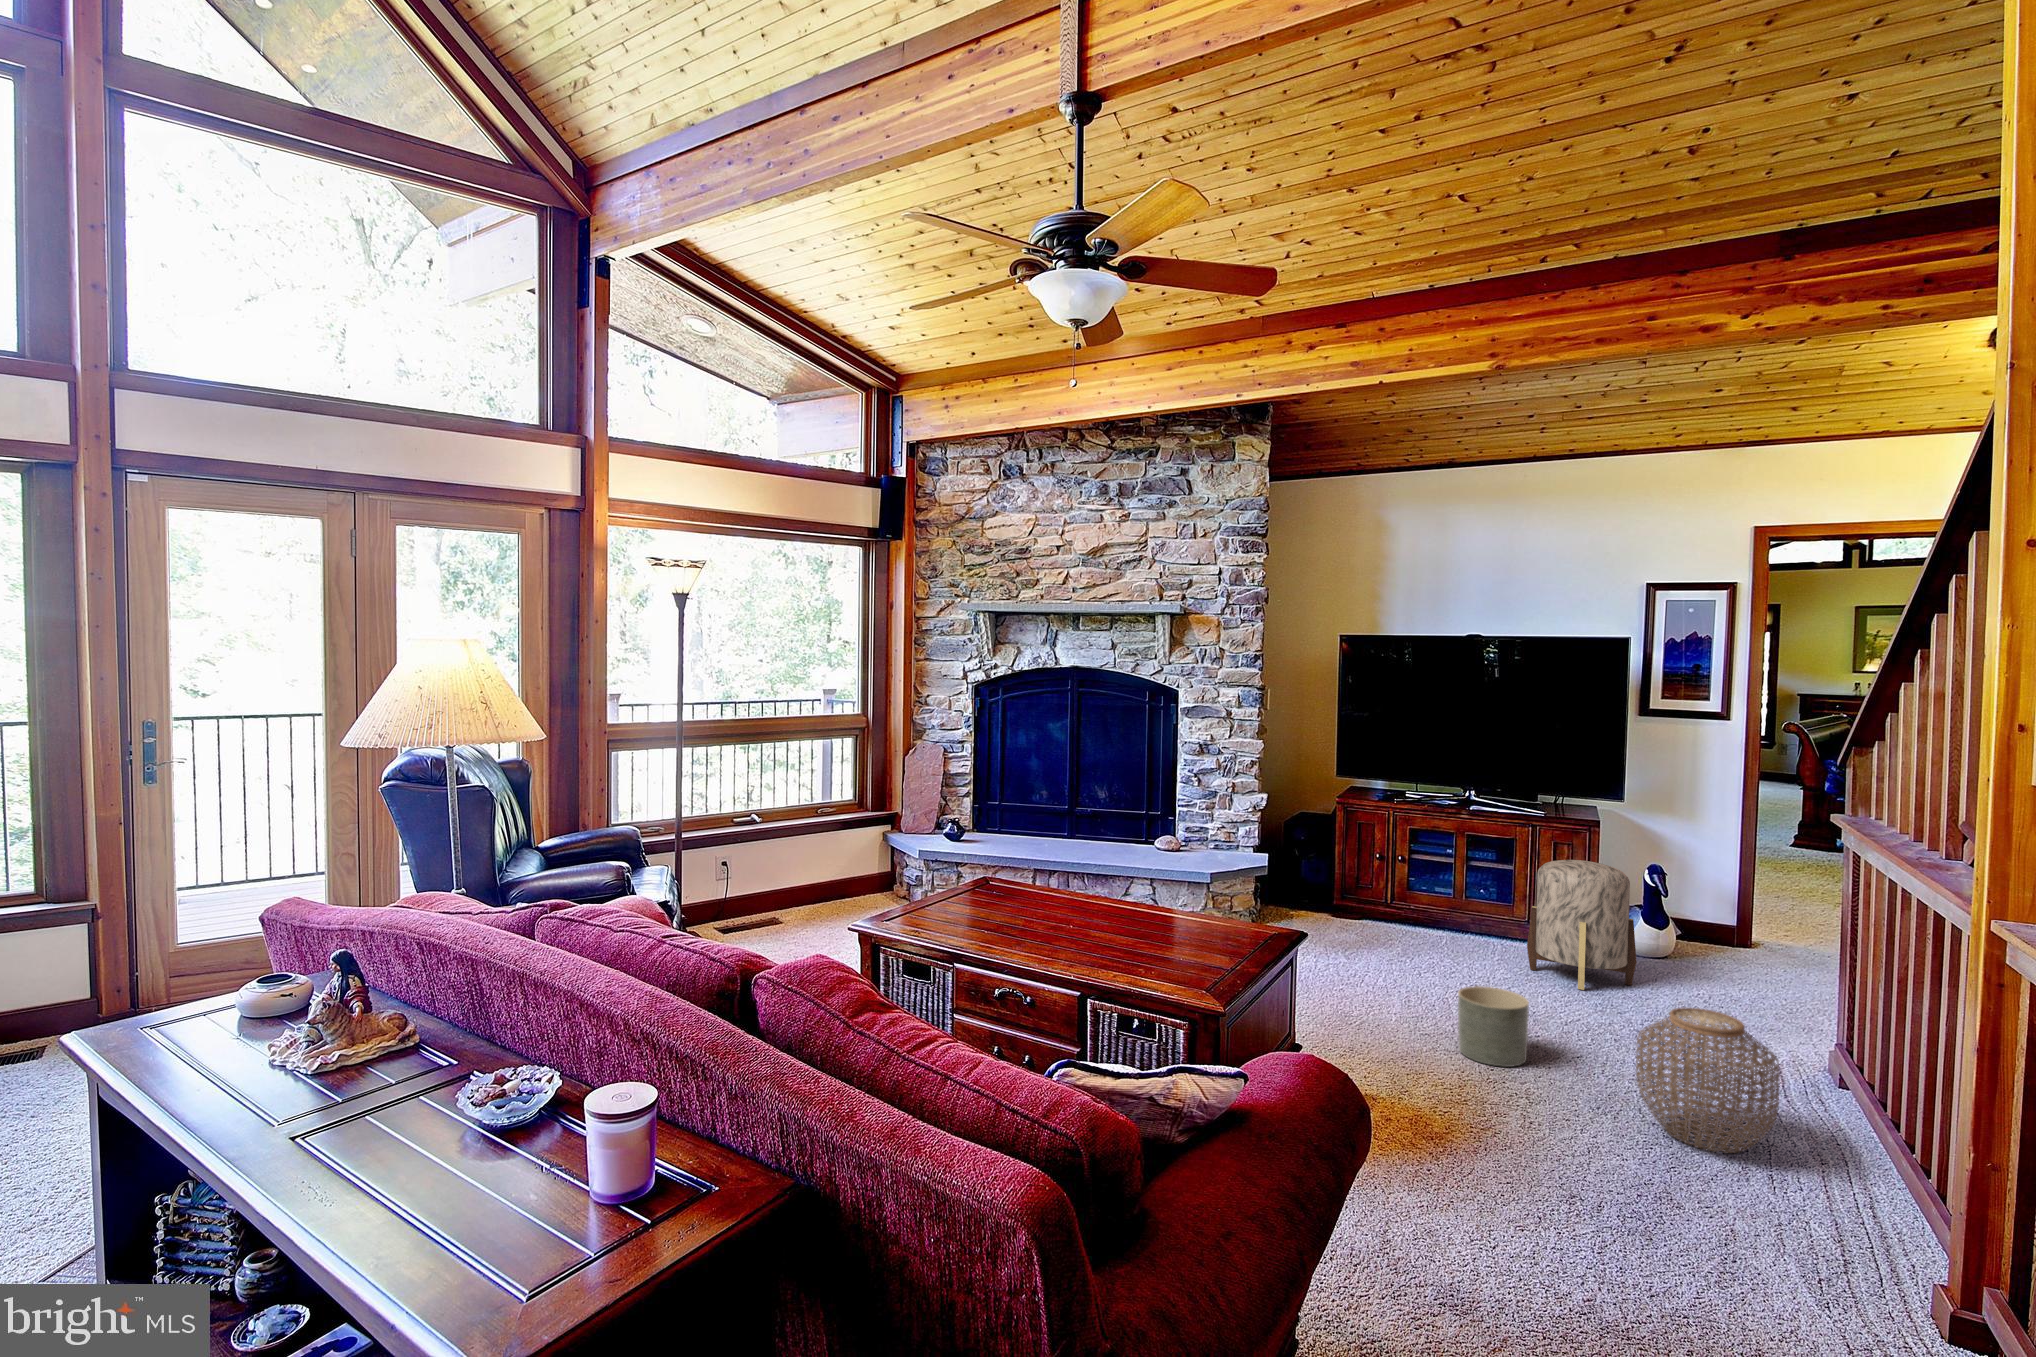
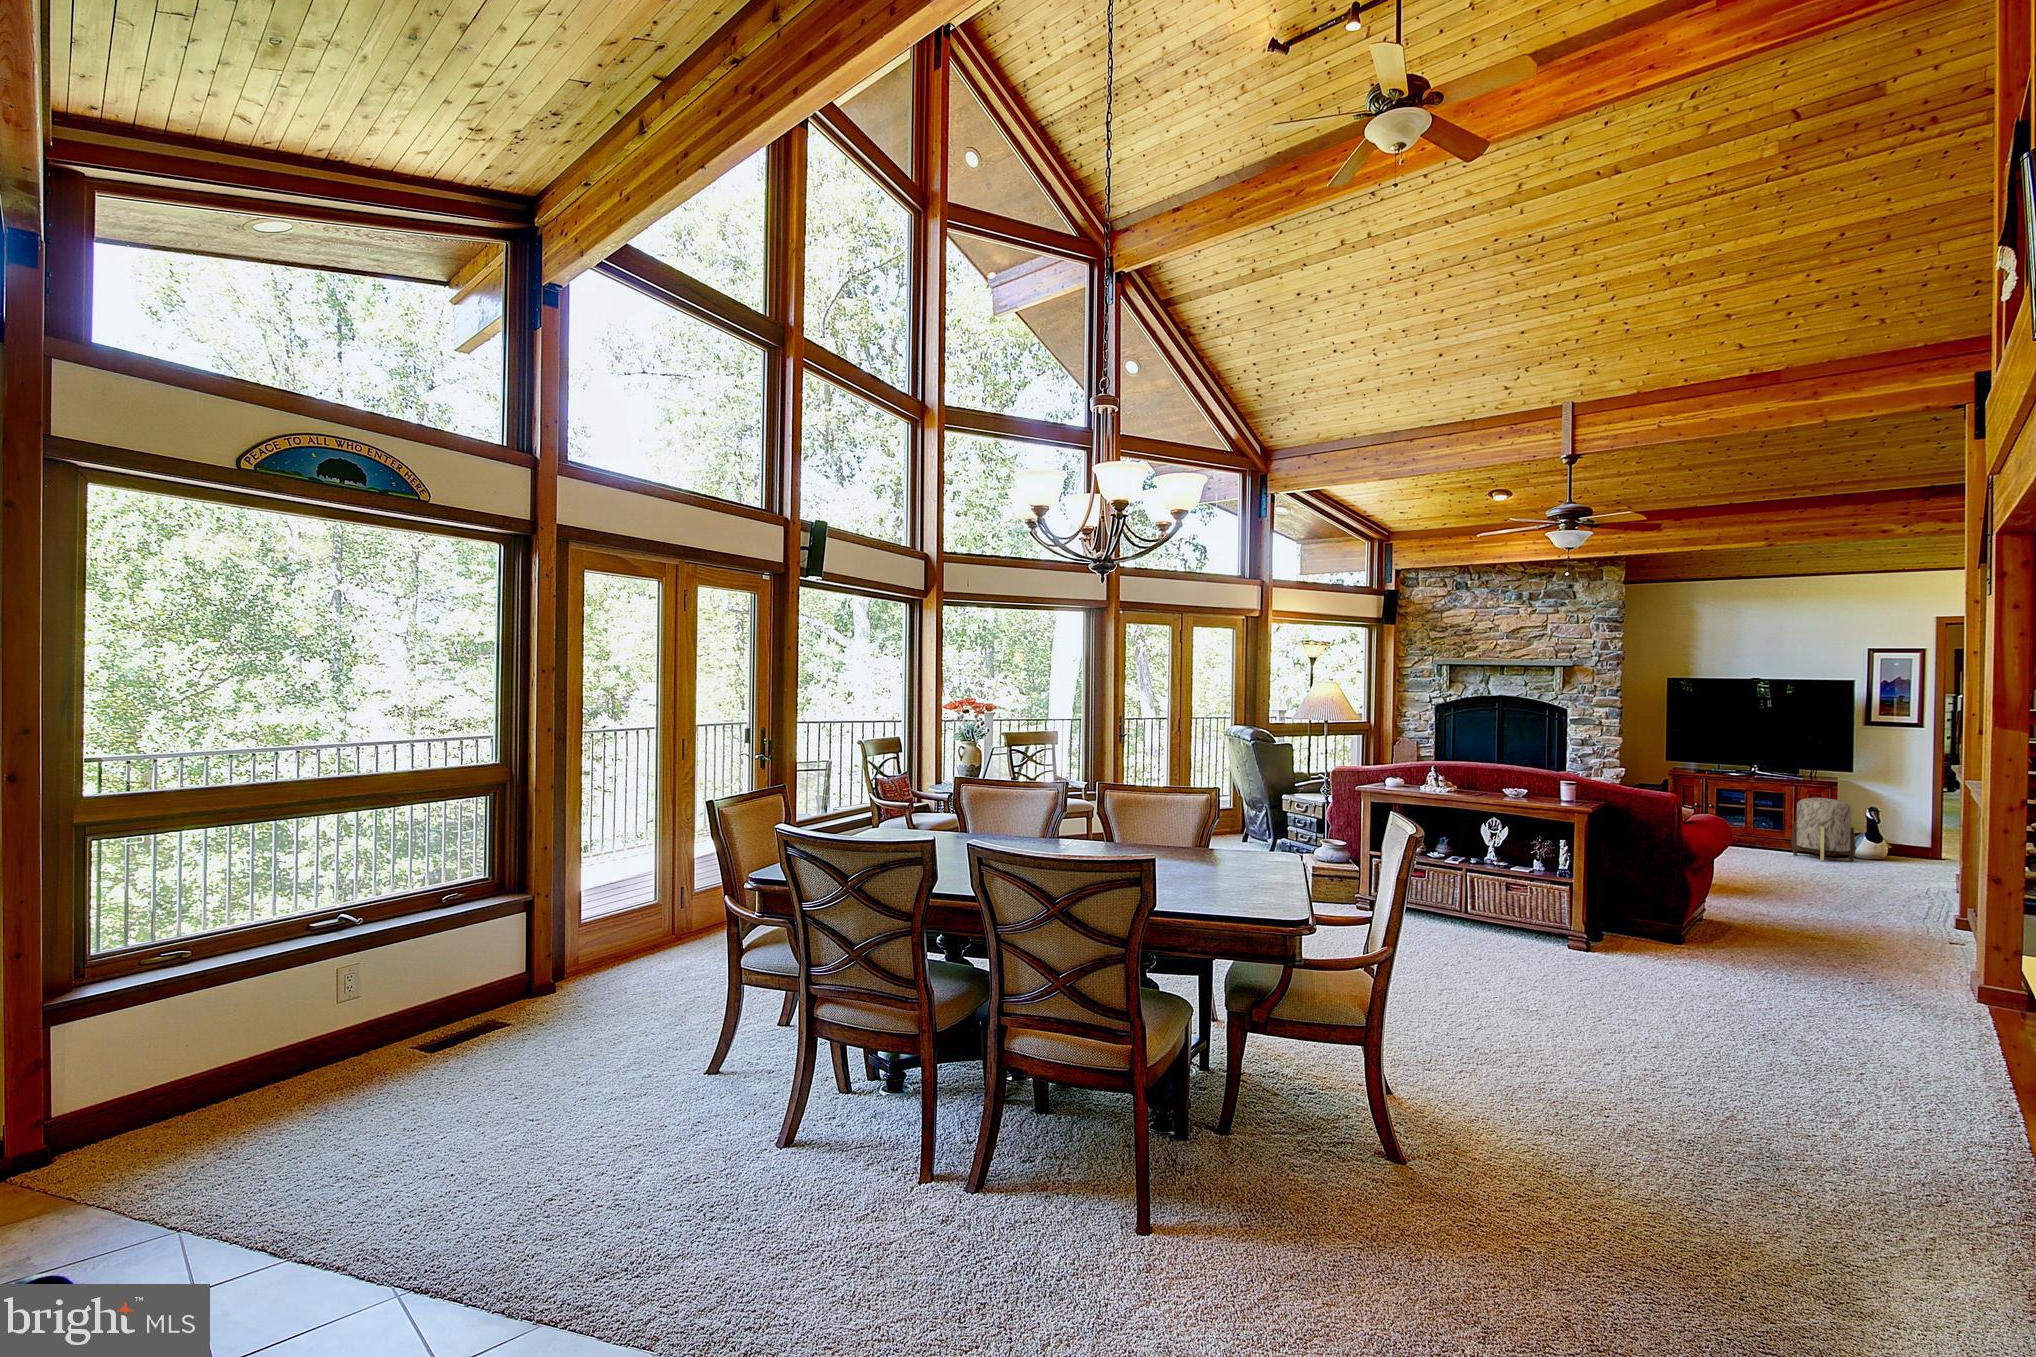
planter: present [1458,986,1529,1067] -> none [1751,843,1788,874]
woven basket: present [1636,1008,1780,1153] -> none [1837,839,1902,894]

